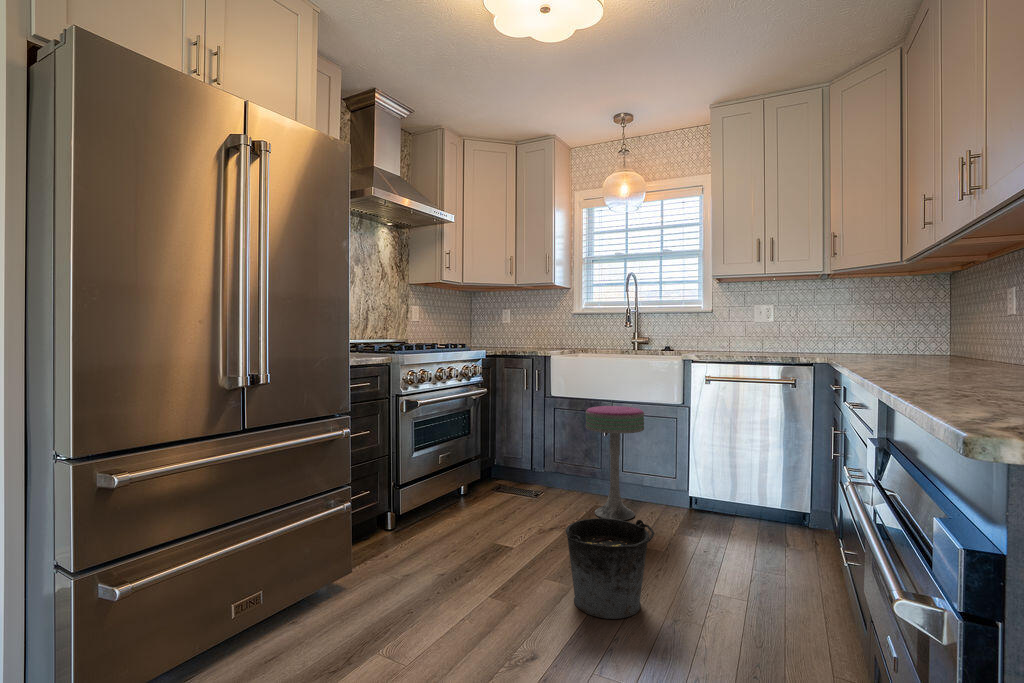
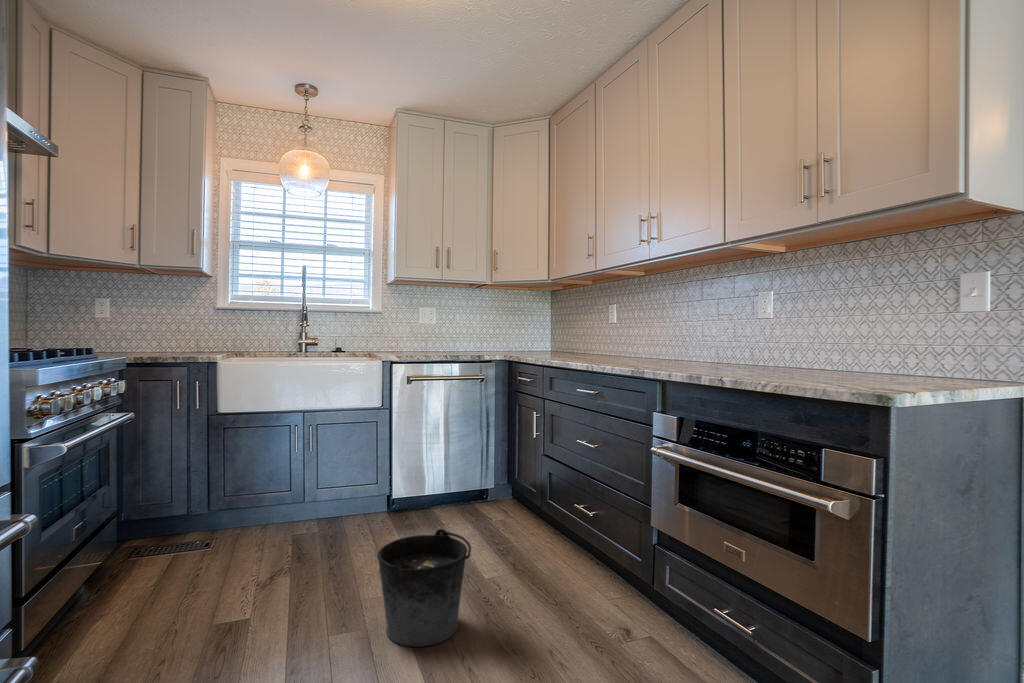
bar stool: present [586,406,644,520] -> none [292,415,360,545]

